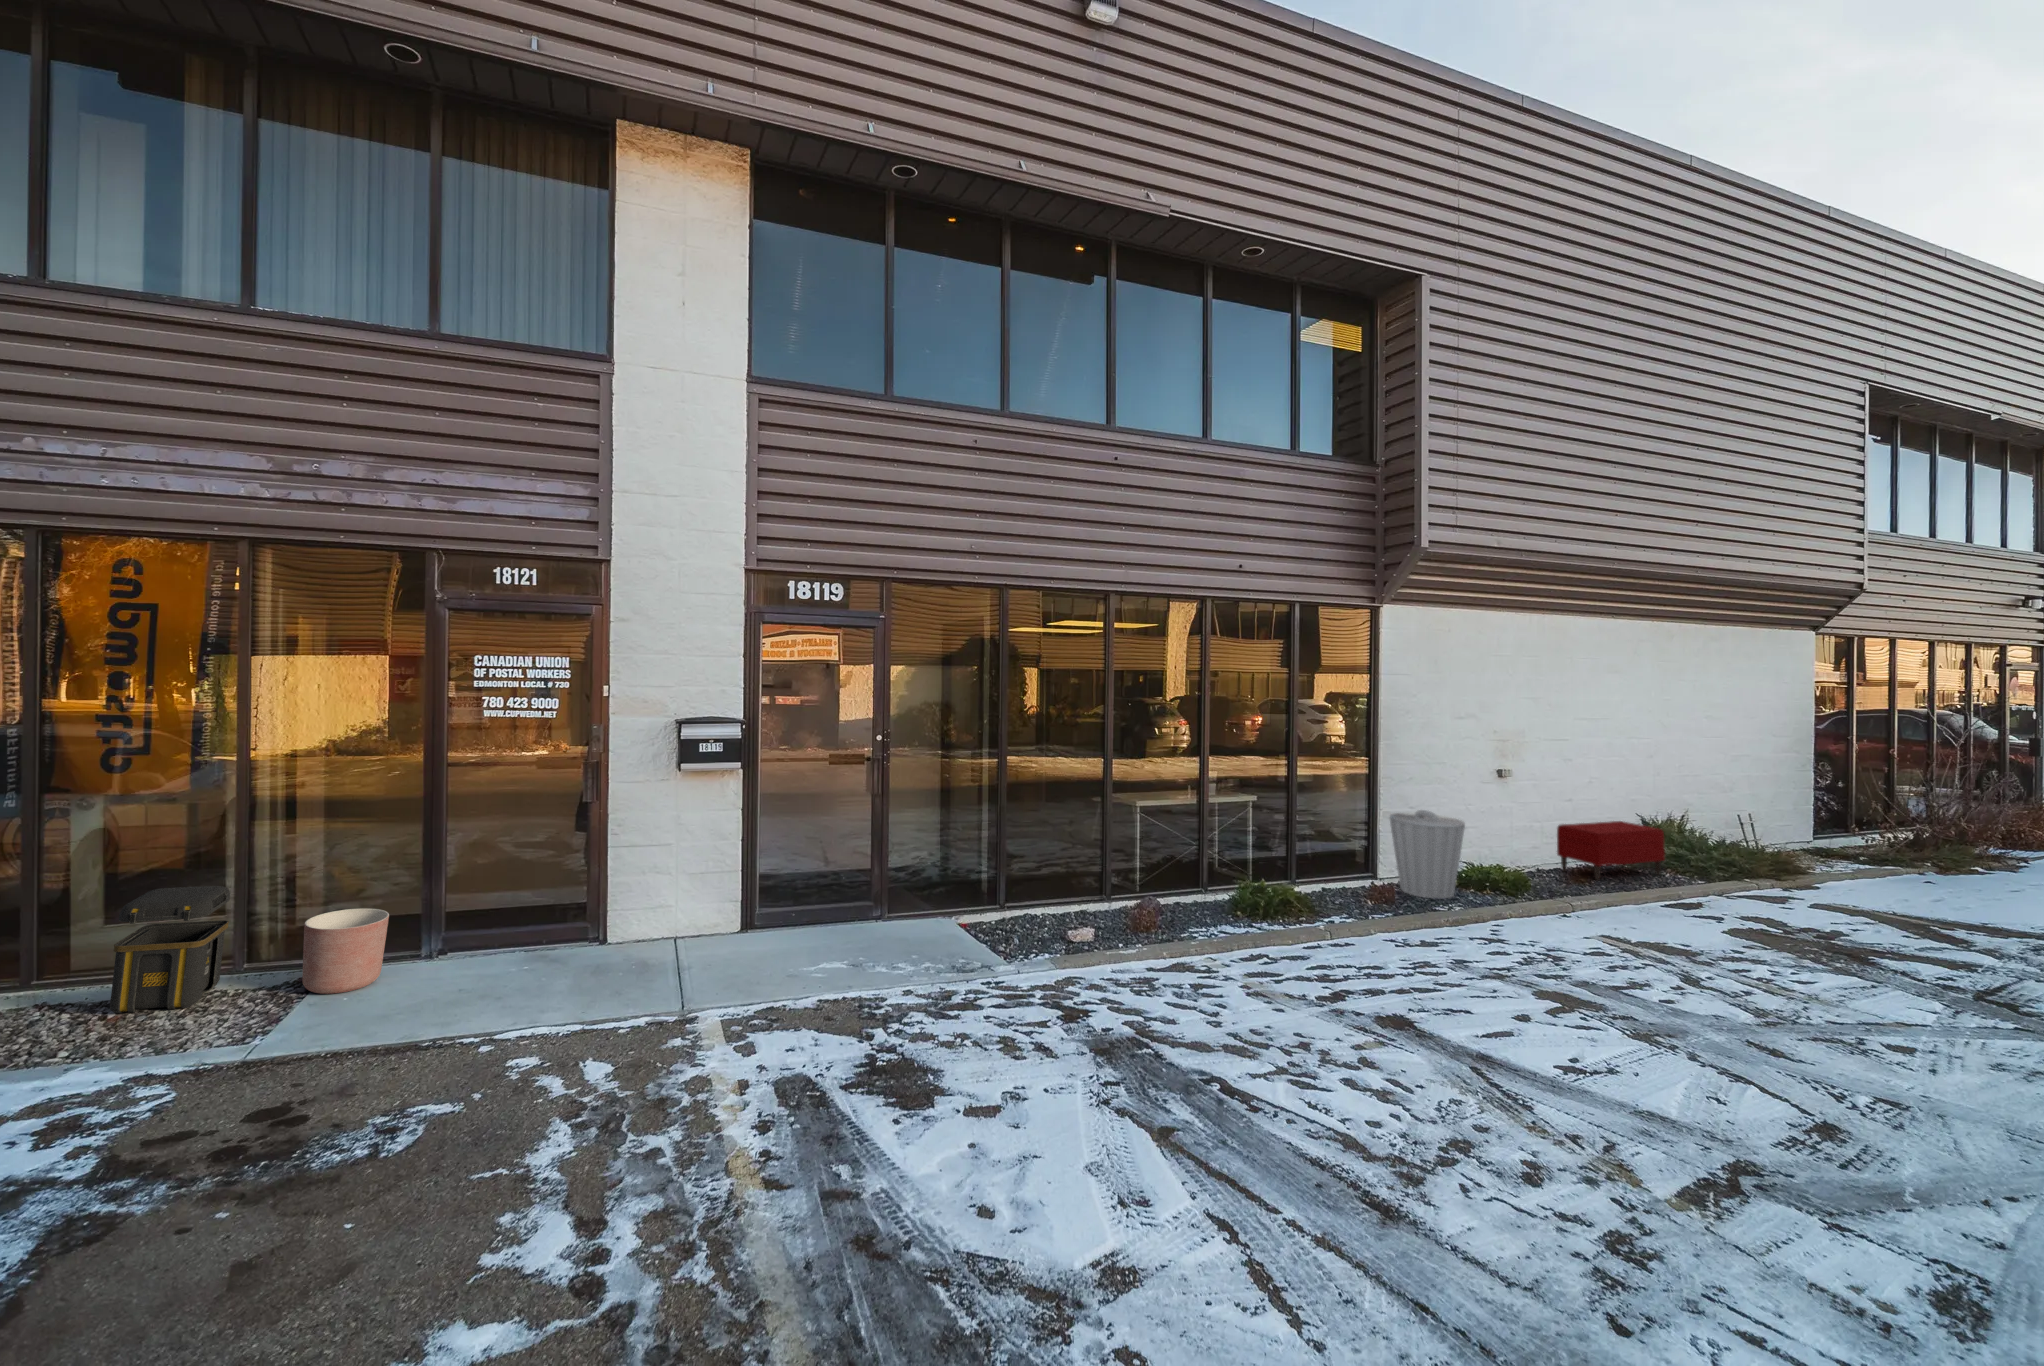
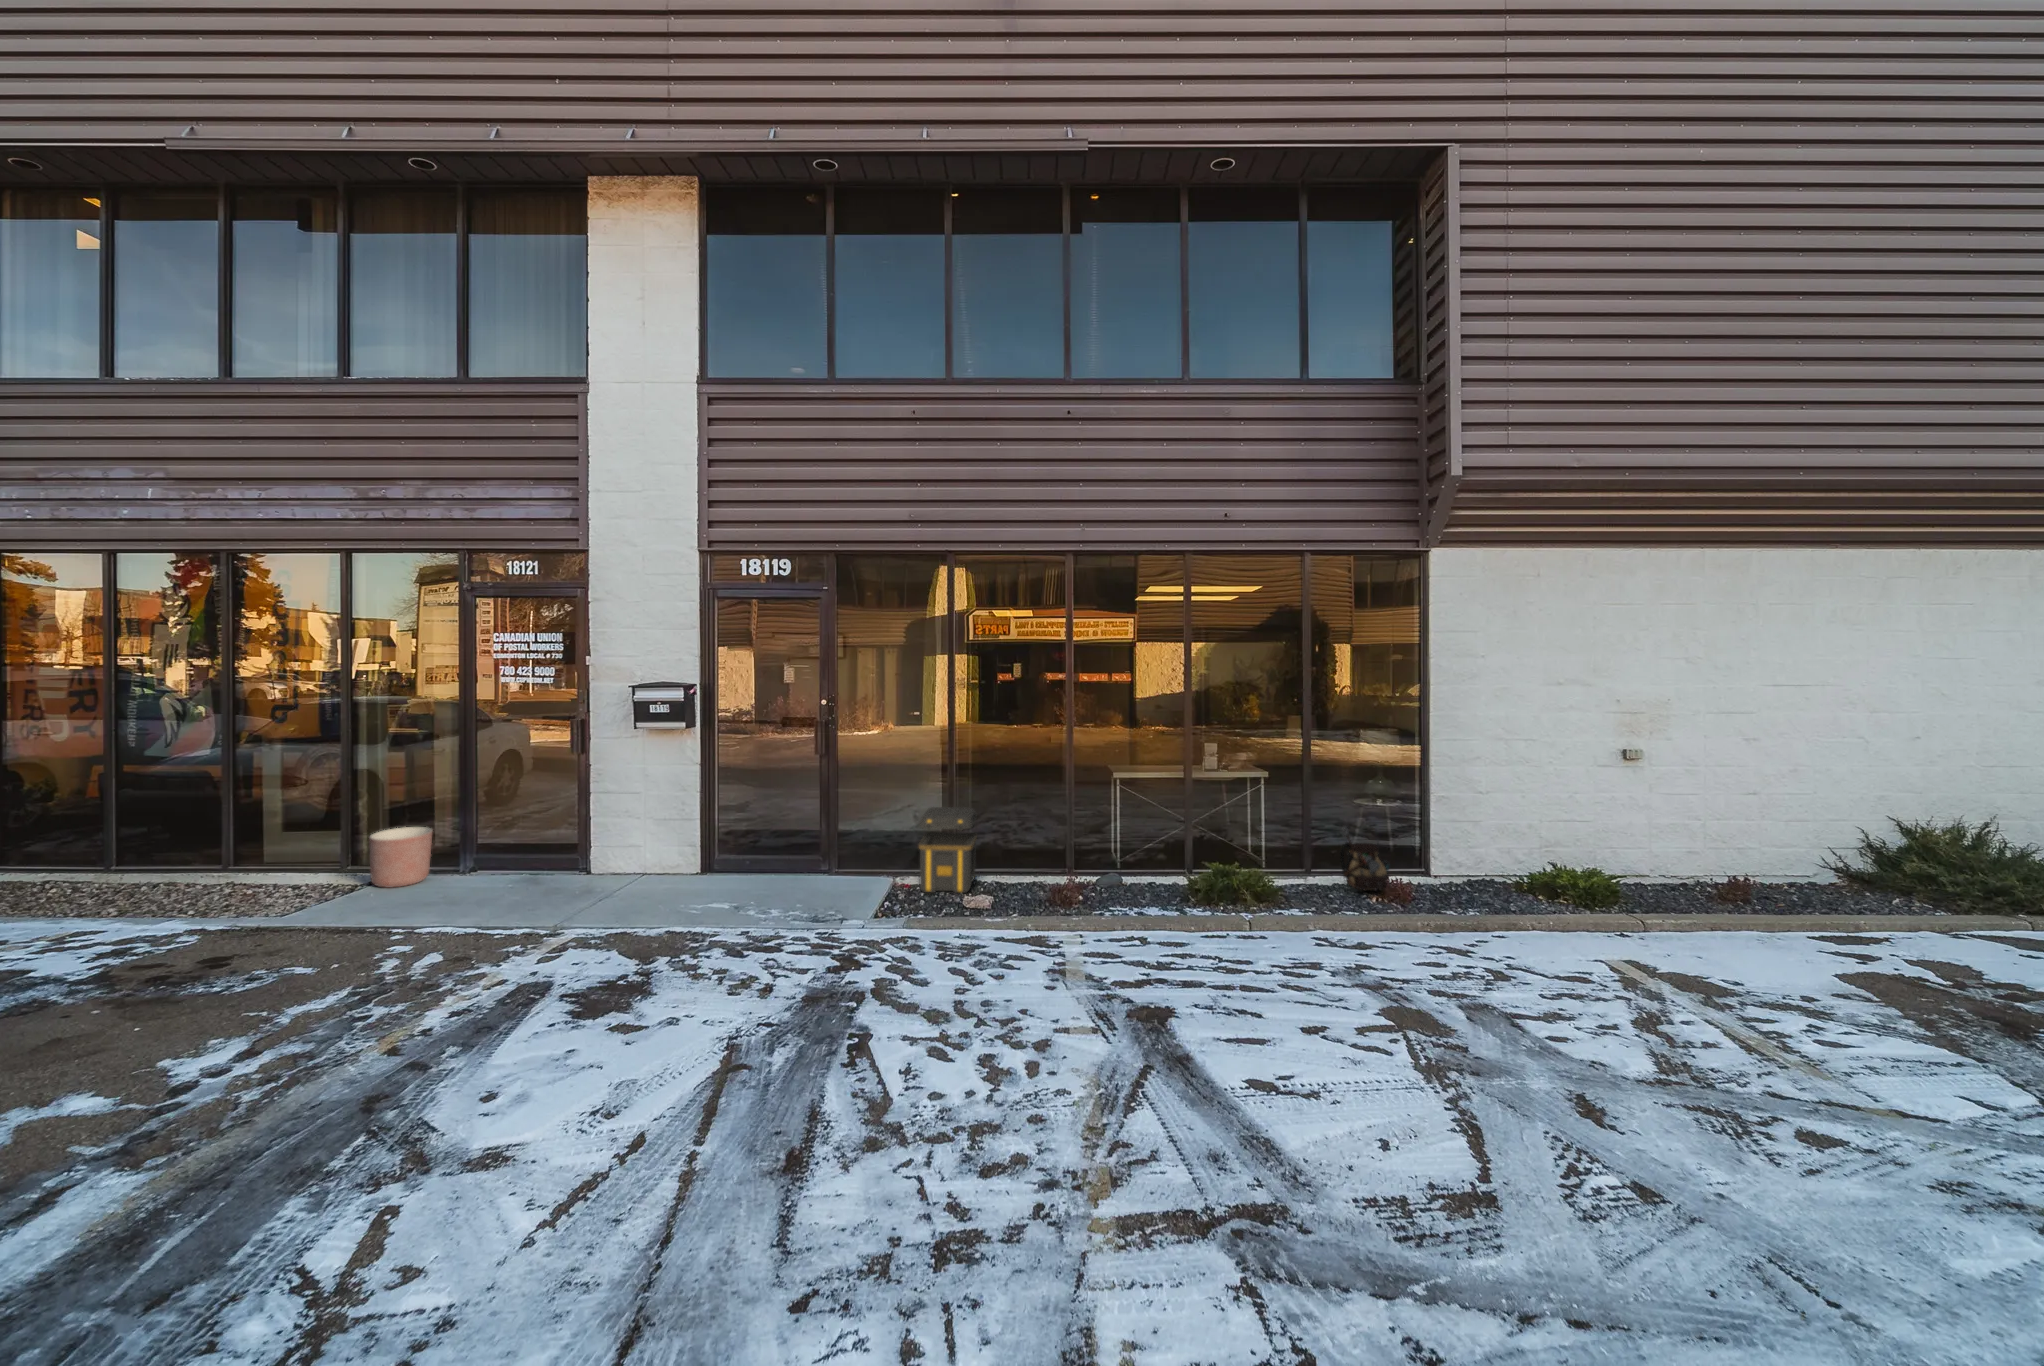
trash can: present [1390,810,1465,899] -> none [1436,799,1527,905]
bench: present [1557,821,1665,880] -> none [1731,829,1901,905]
backpack: none [1312,838,1366,895] -> present [1340,825,1389,890]
toolbox: present [110,886,230,1013] -> present [919,807,977,893]

